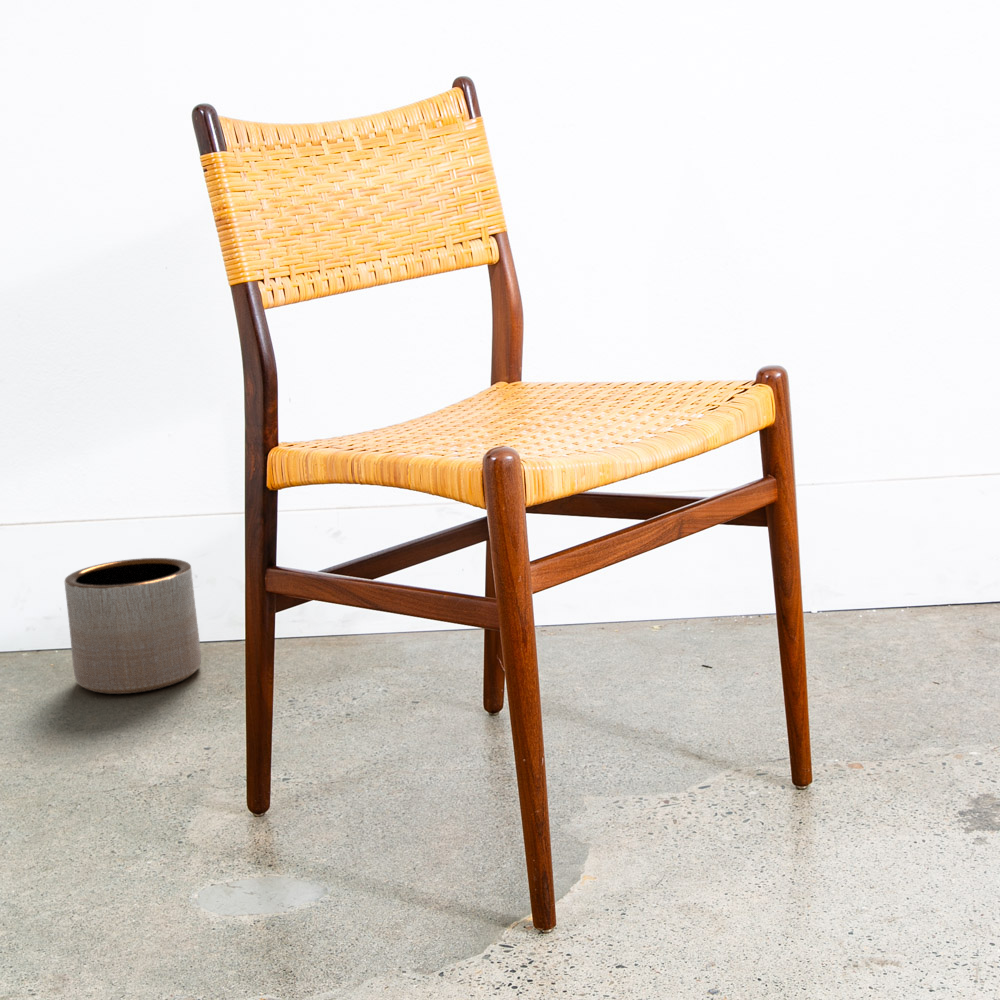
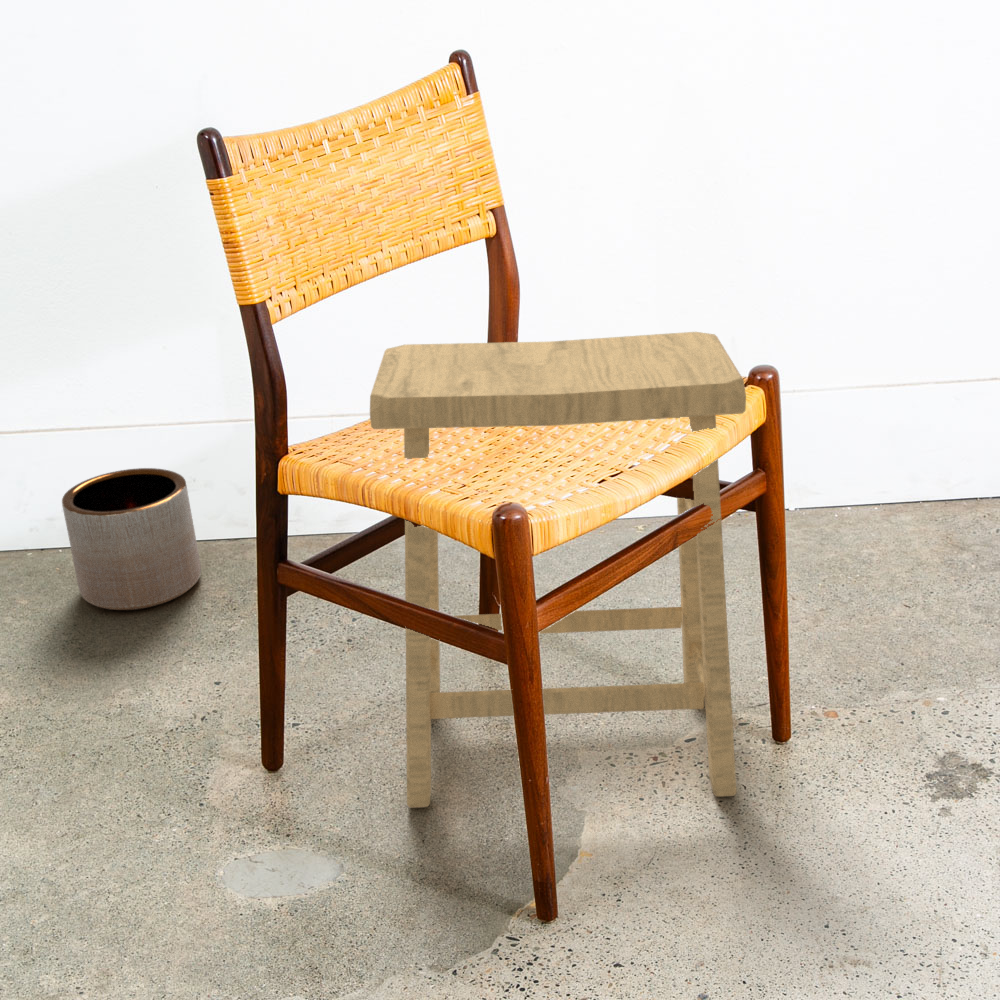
footstool: none [369,355,753,841] -> present [370,332,746,808]

